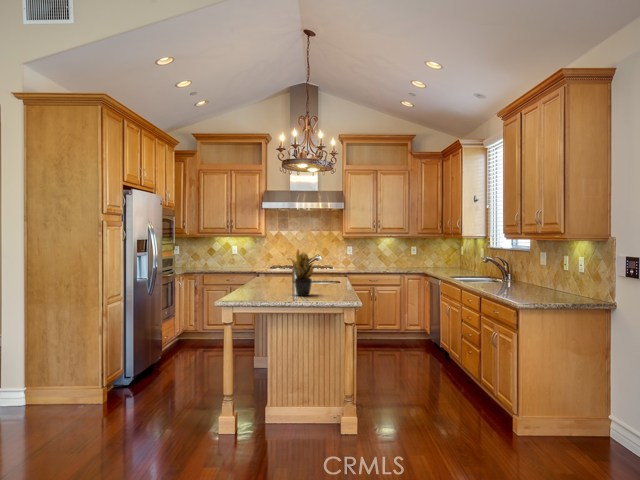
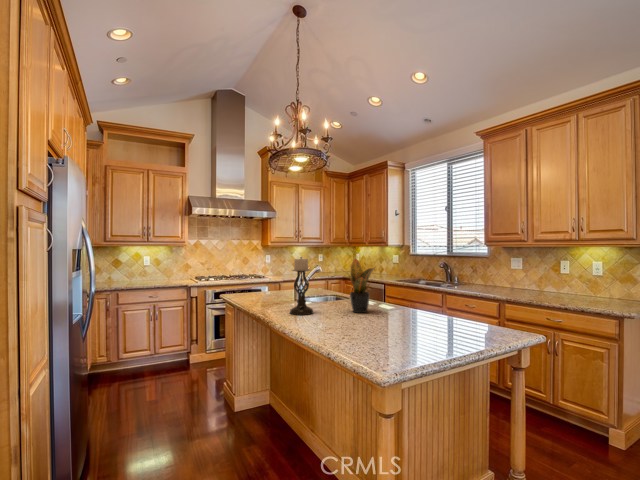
candle holder: none [249,247,269,294] -> present [290,257,314,315]

